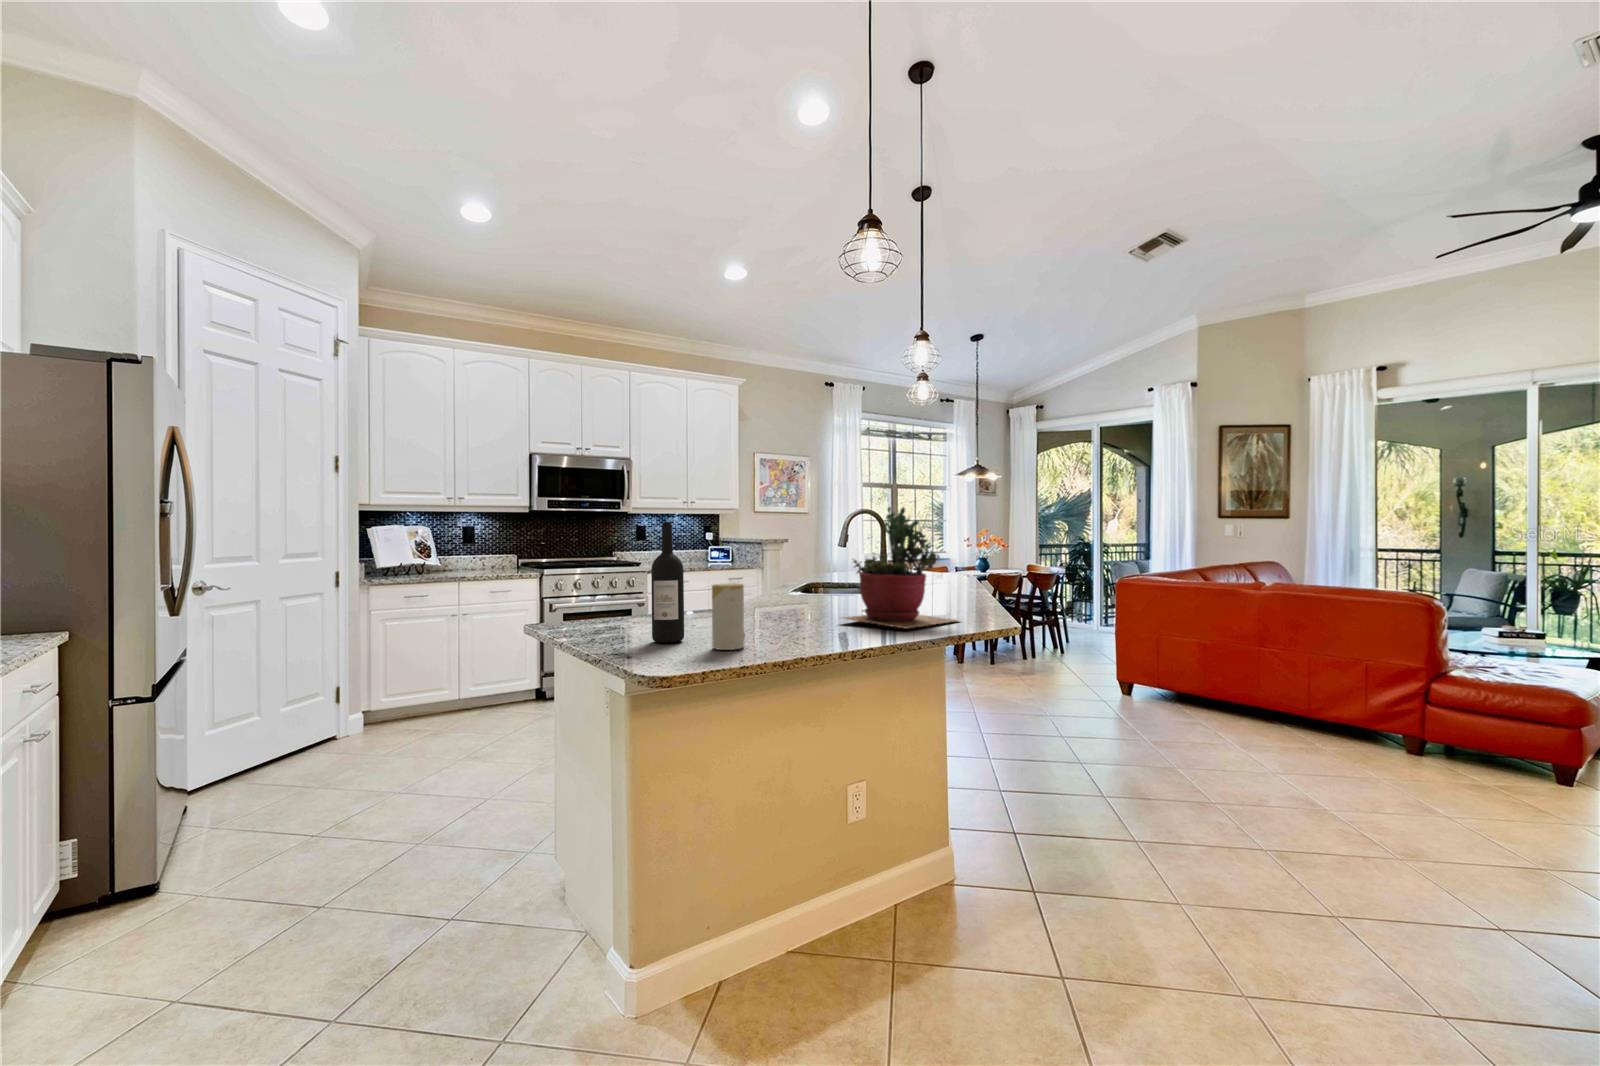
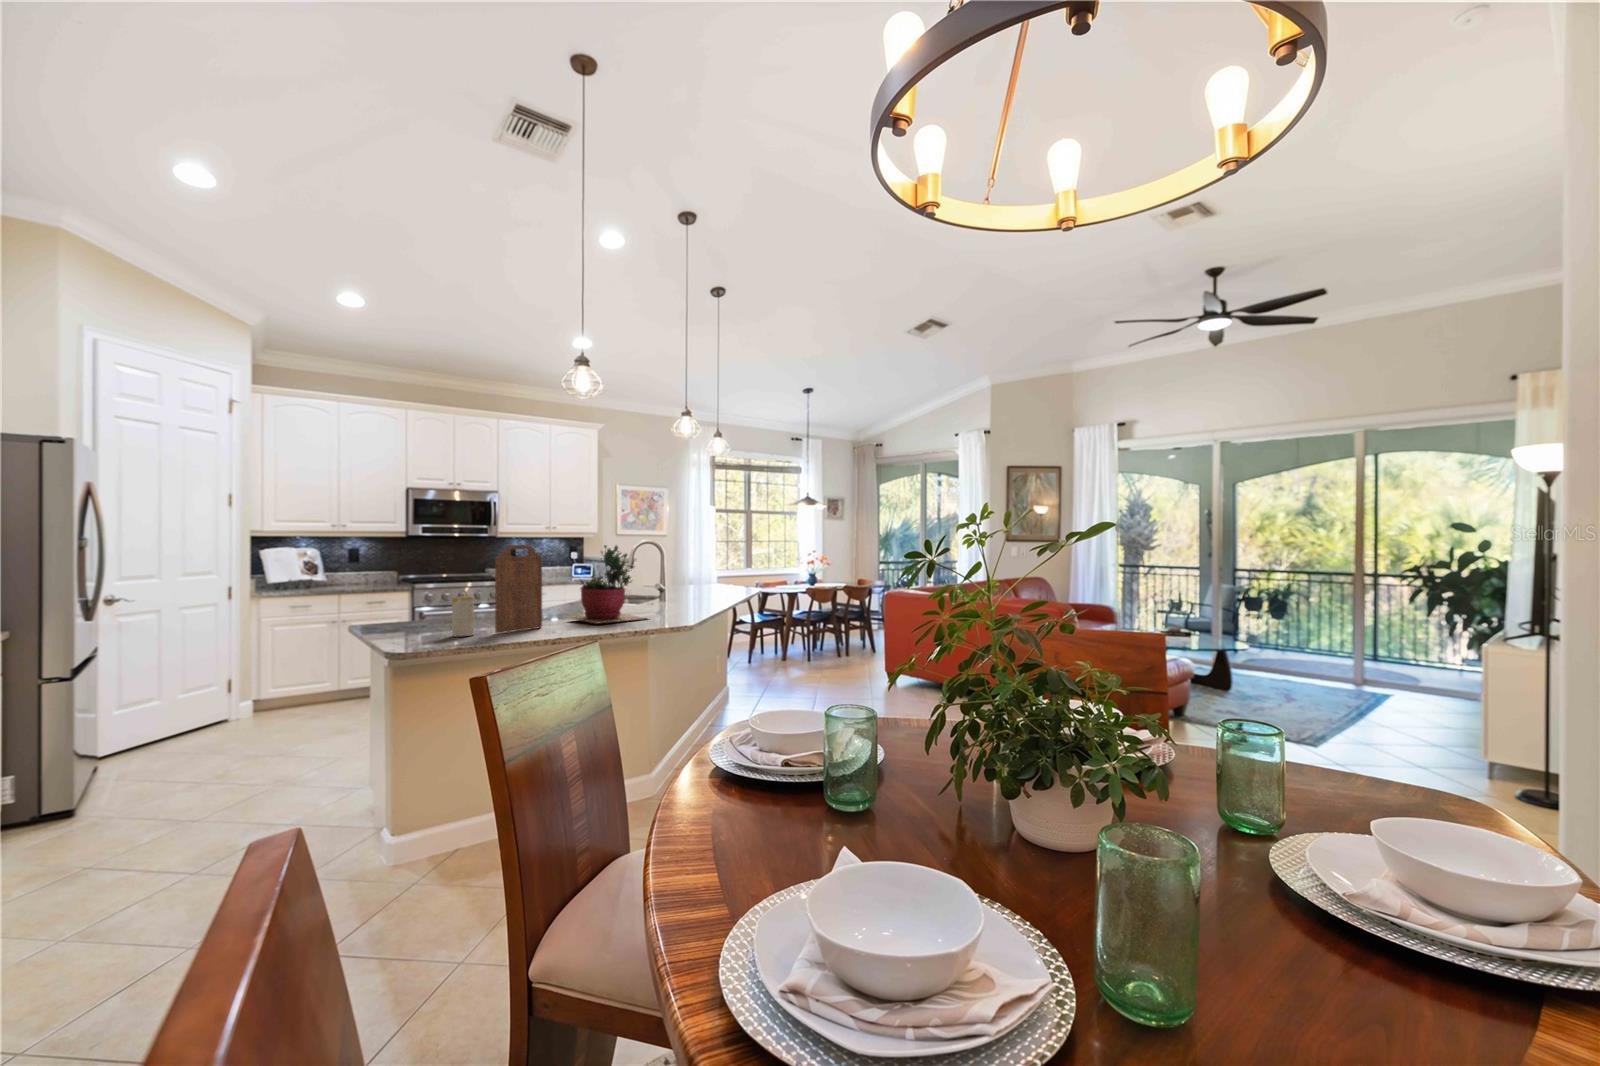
cutting board: none [772,501,827,644] -> present [495,545,542,633]
wine bottle: present [651,522,684,643] -> none [420,558,443,633]

